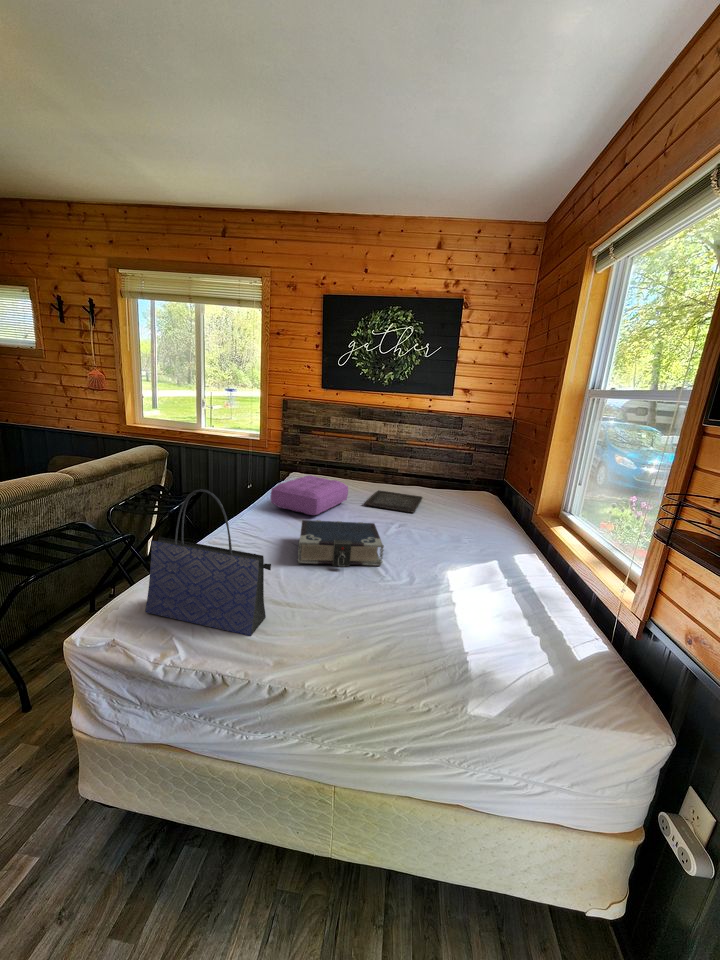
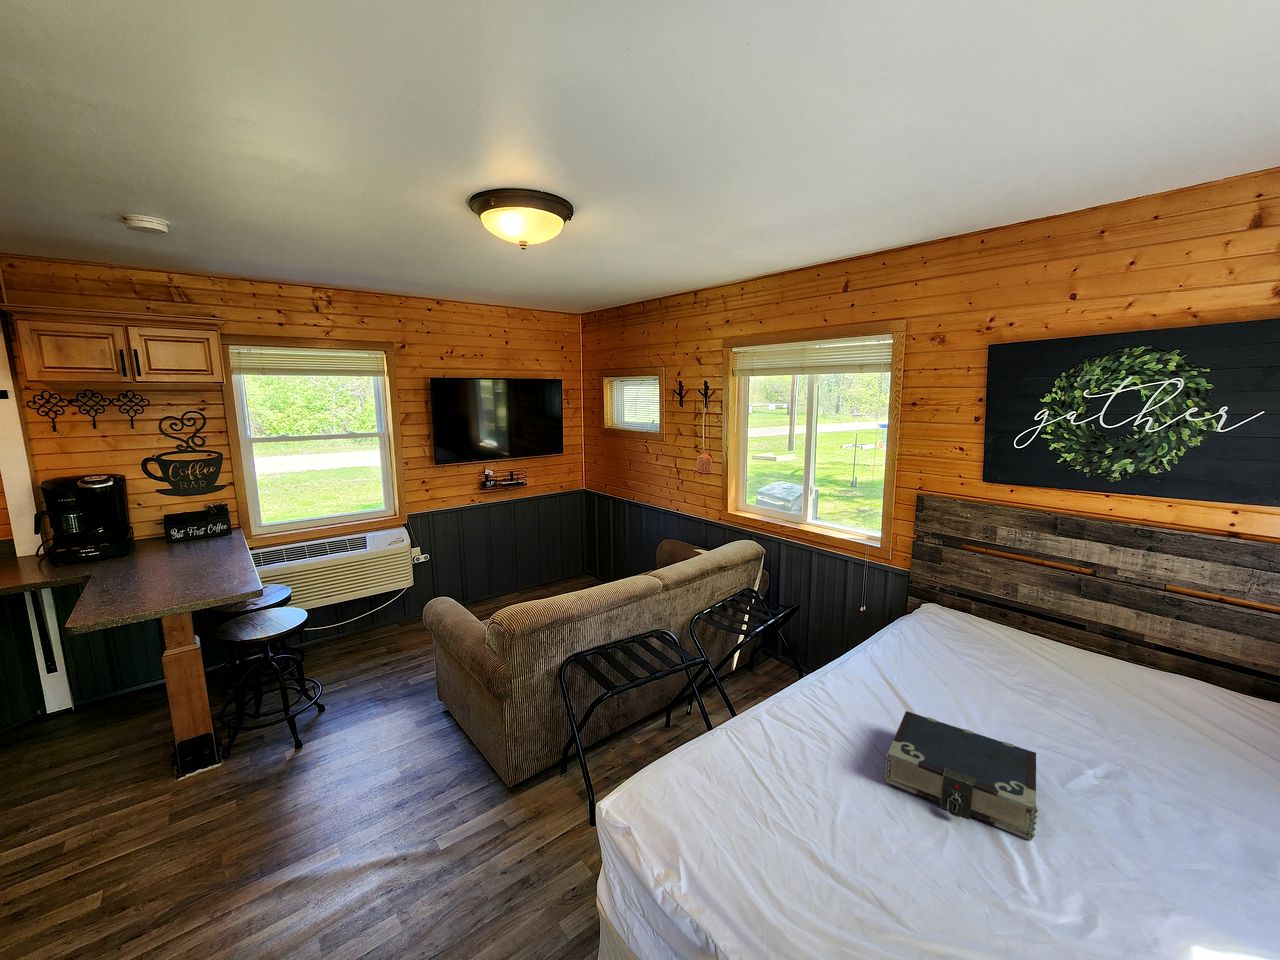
pillow: present [271,476,348,515] -> none [873,626,1010,698]
tote bag: present [145,489,271,636] -> none [693,673,822,875]
tray: present [365,490,422,512] -> none [1042,671,1192,743]

